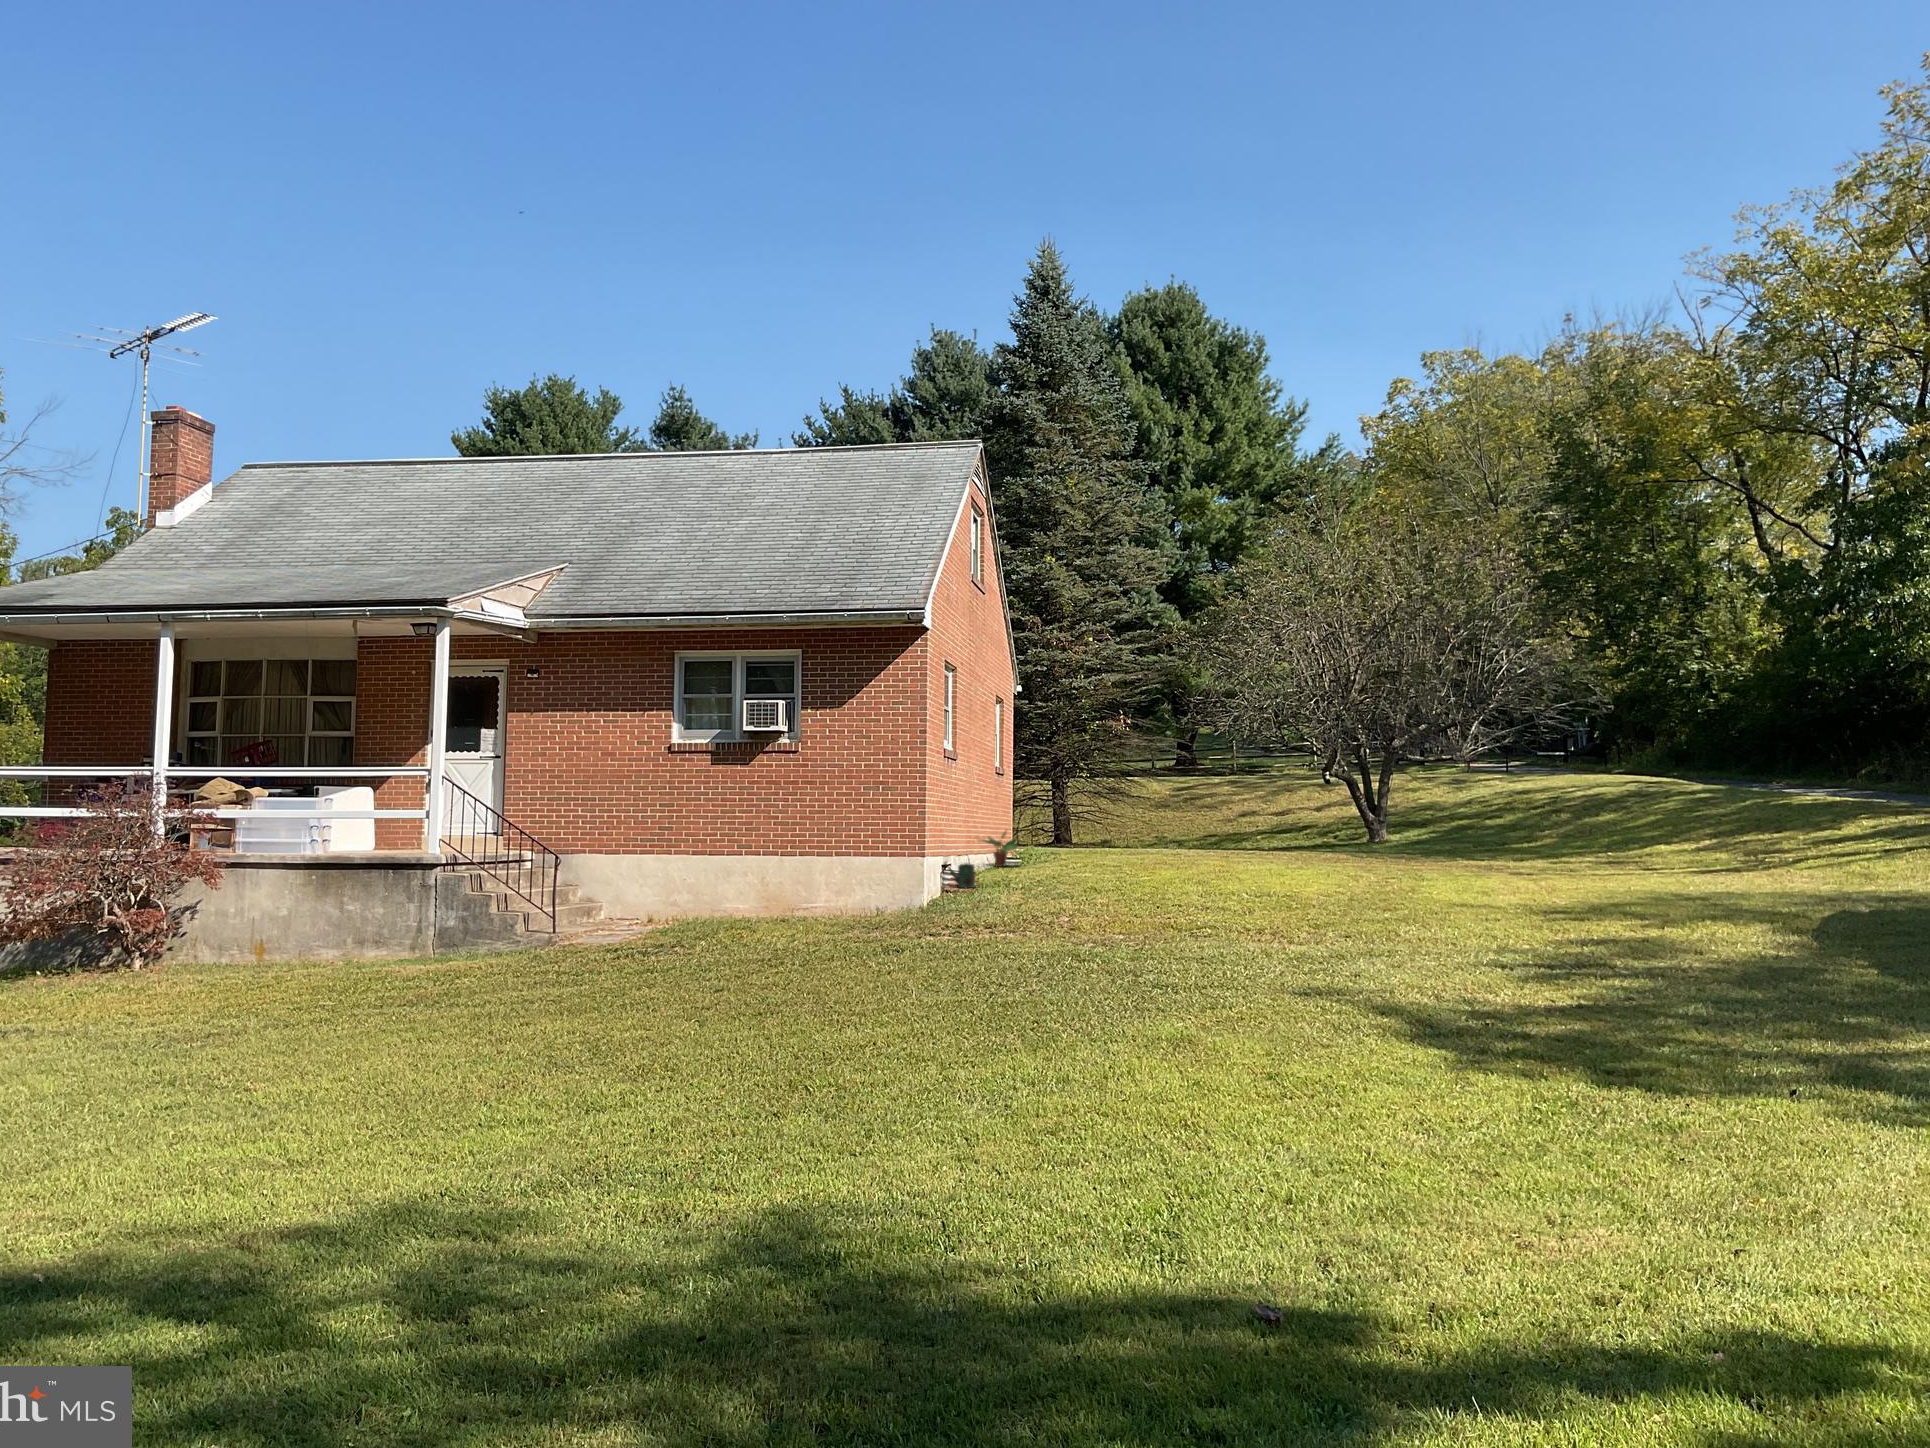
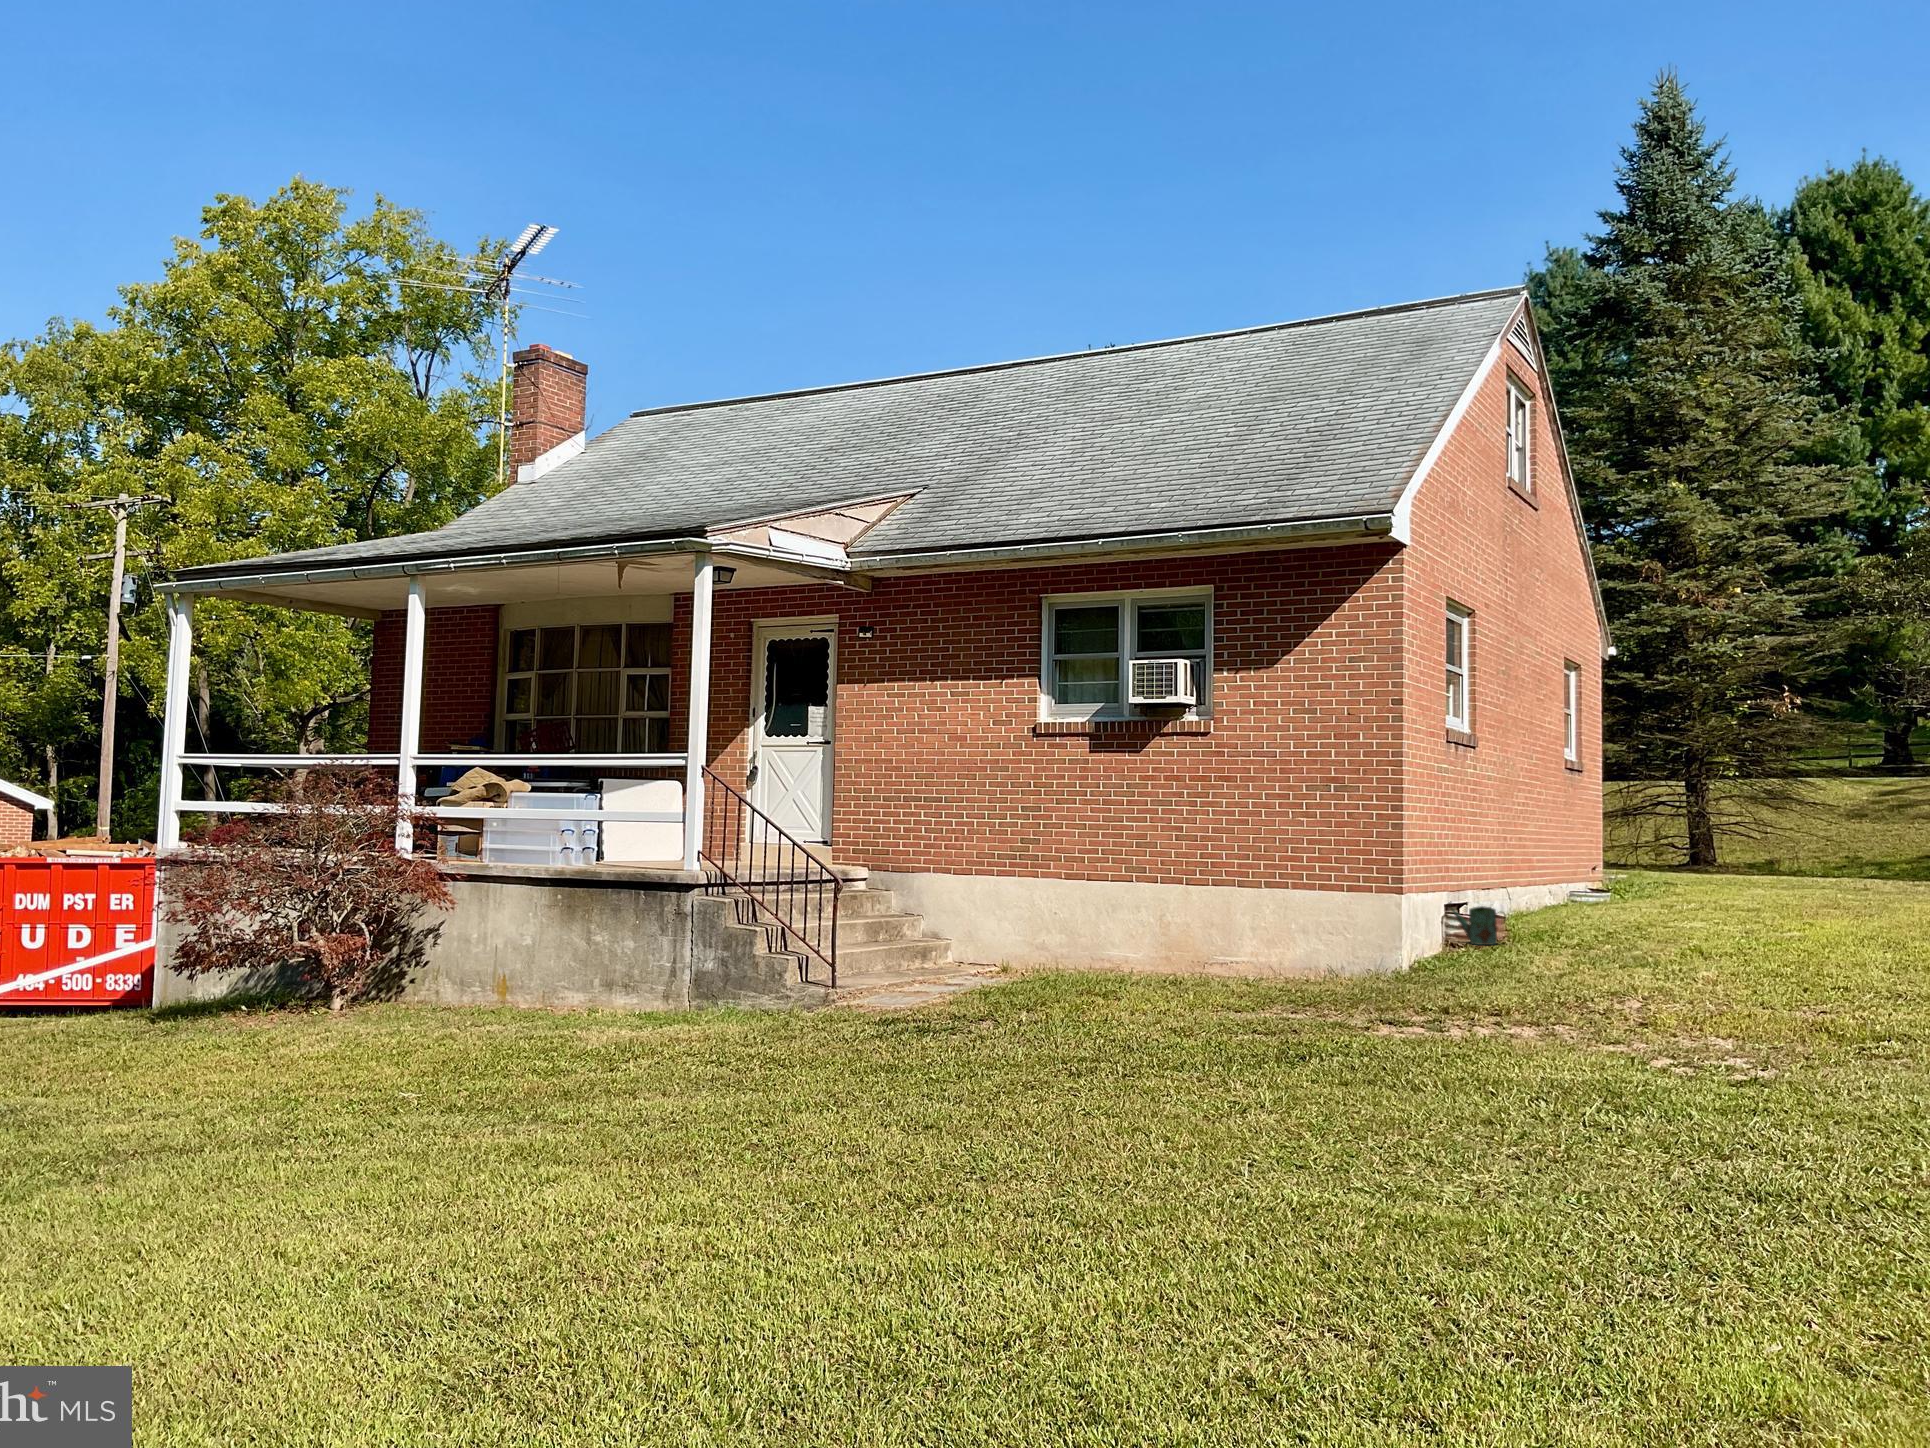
potted plant: present [980,831,1017,867] -> none [1514,853,1594,910]

